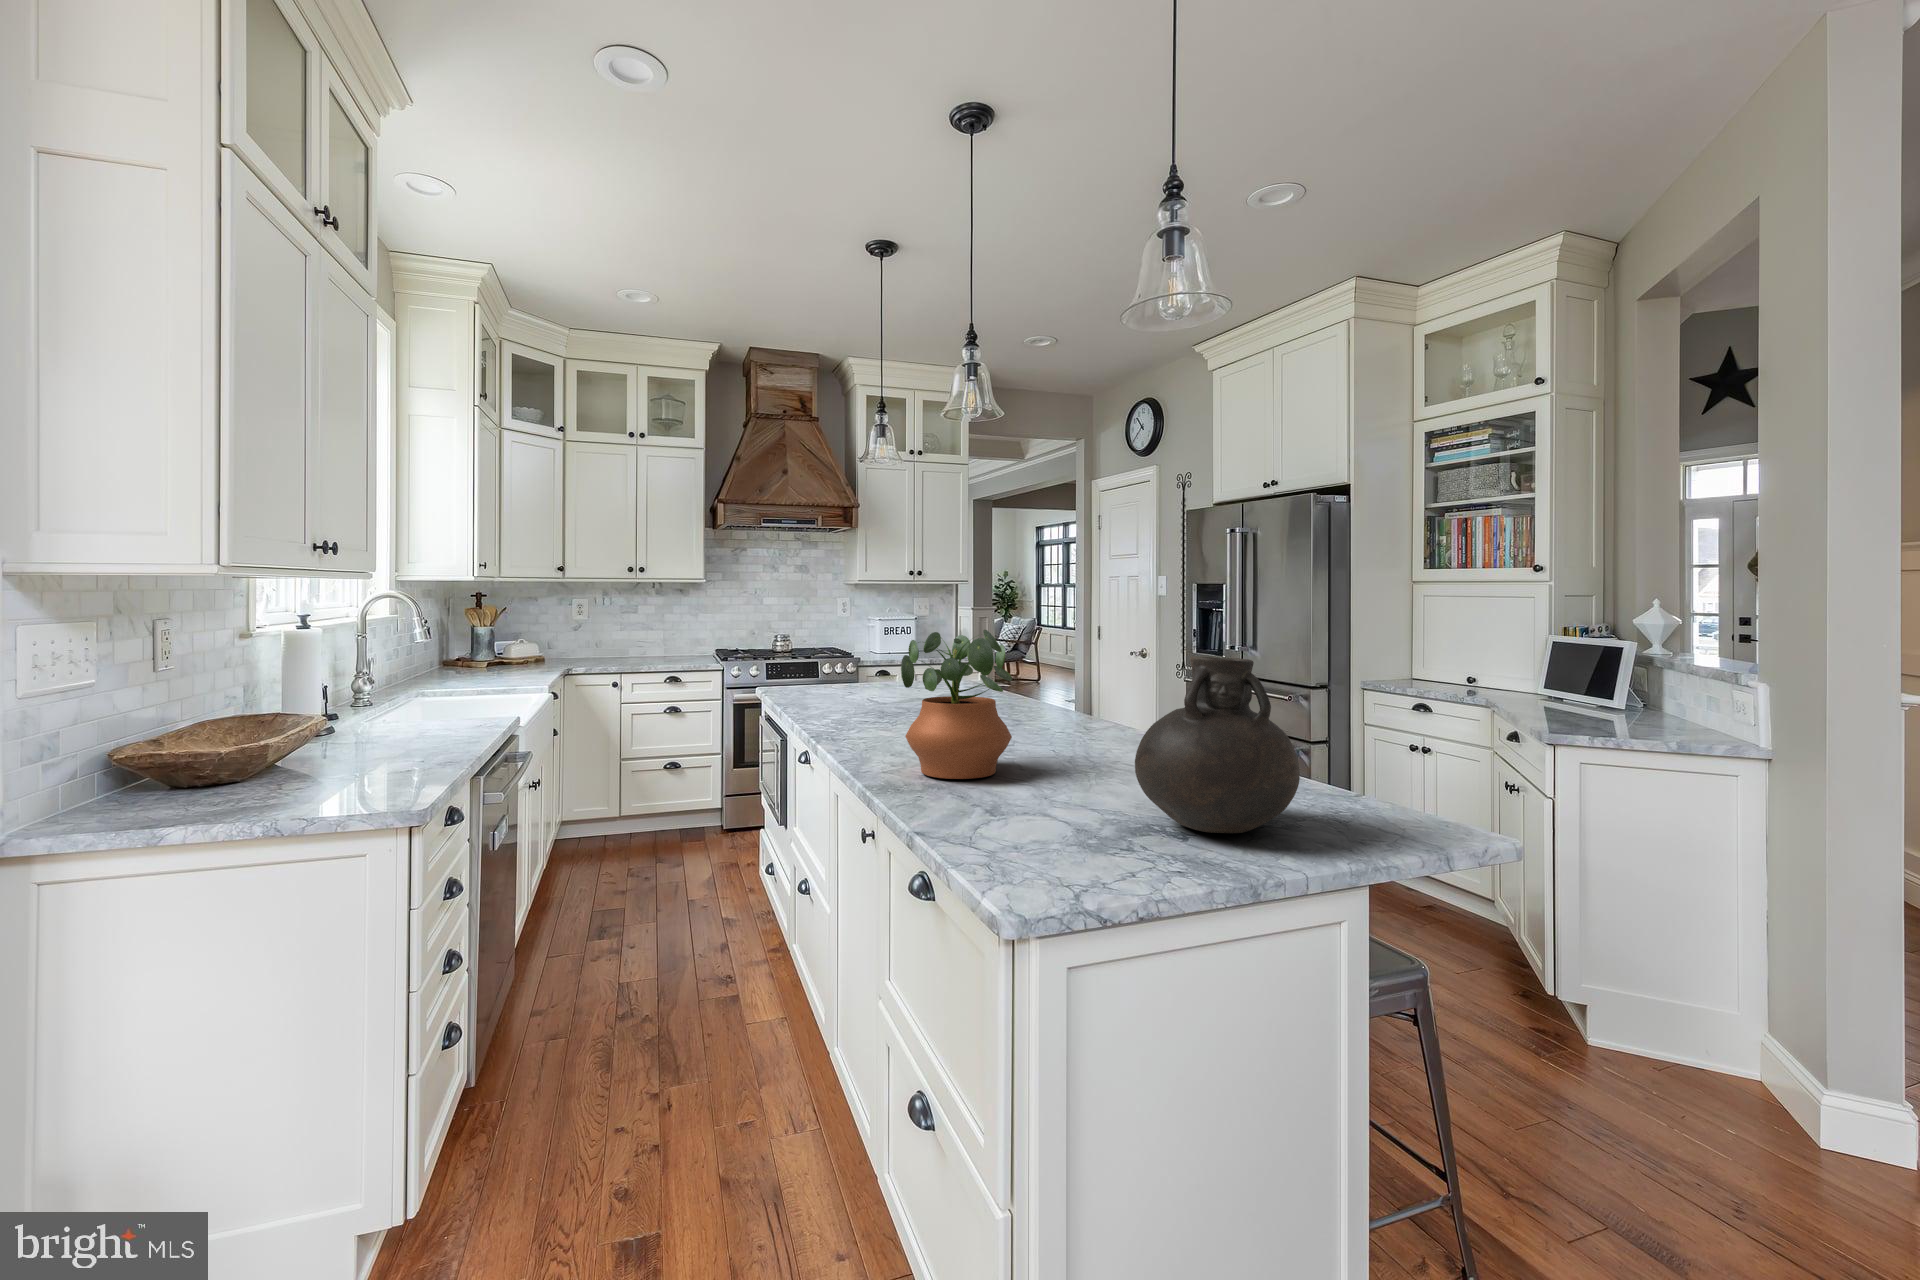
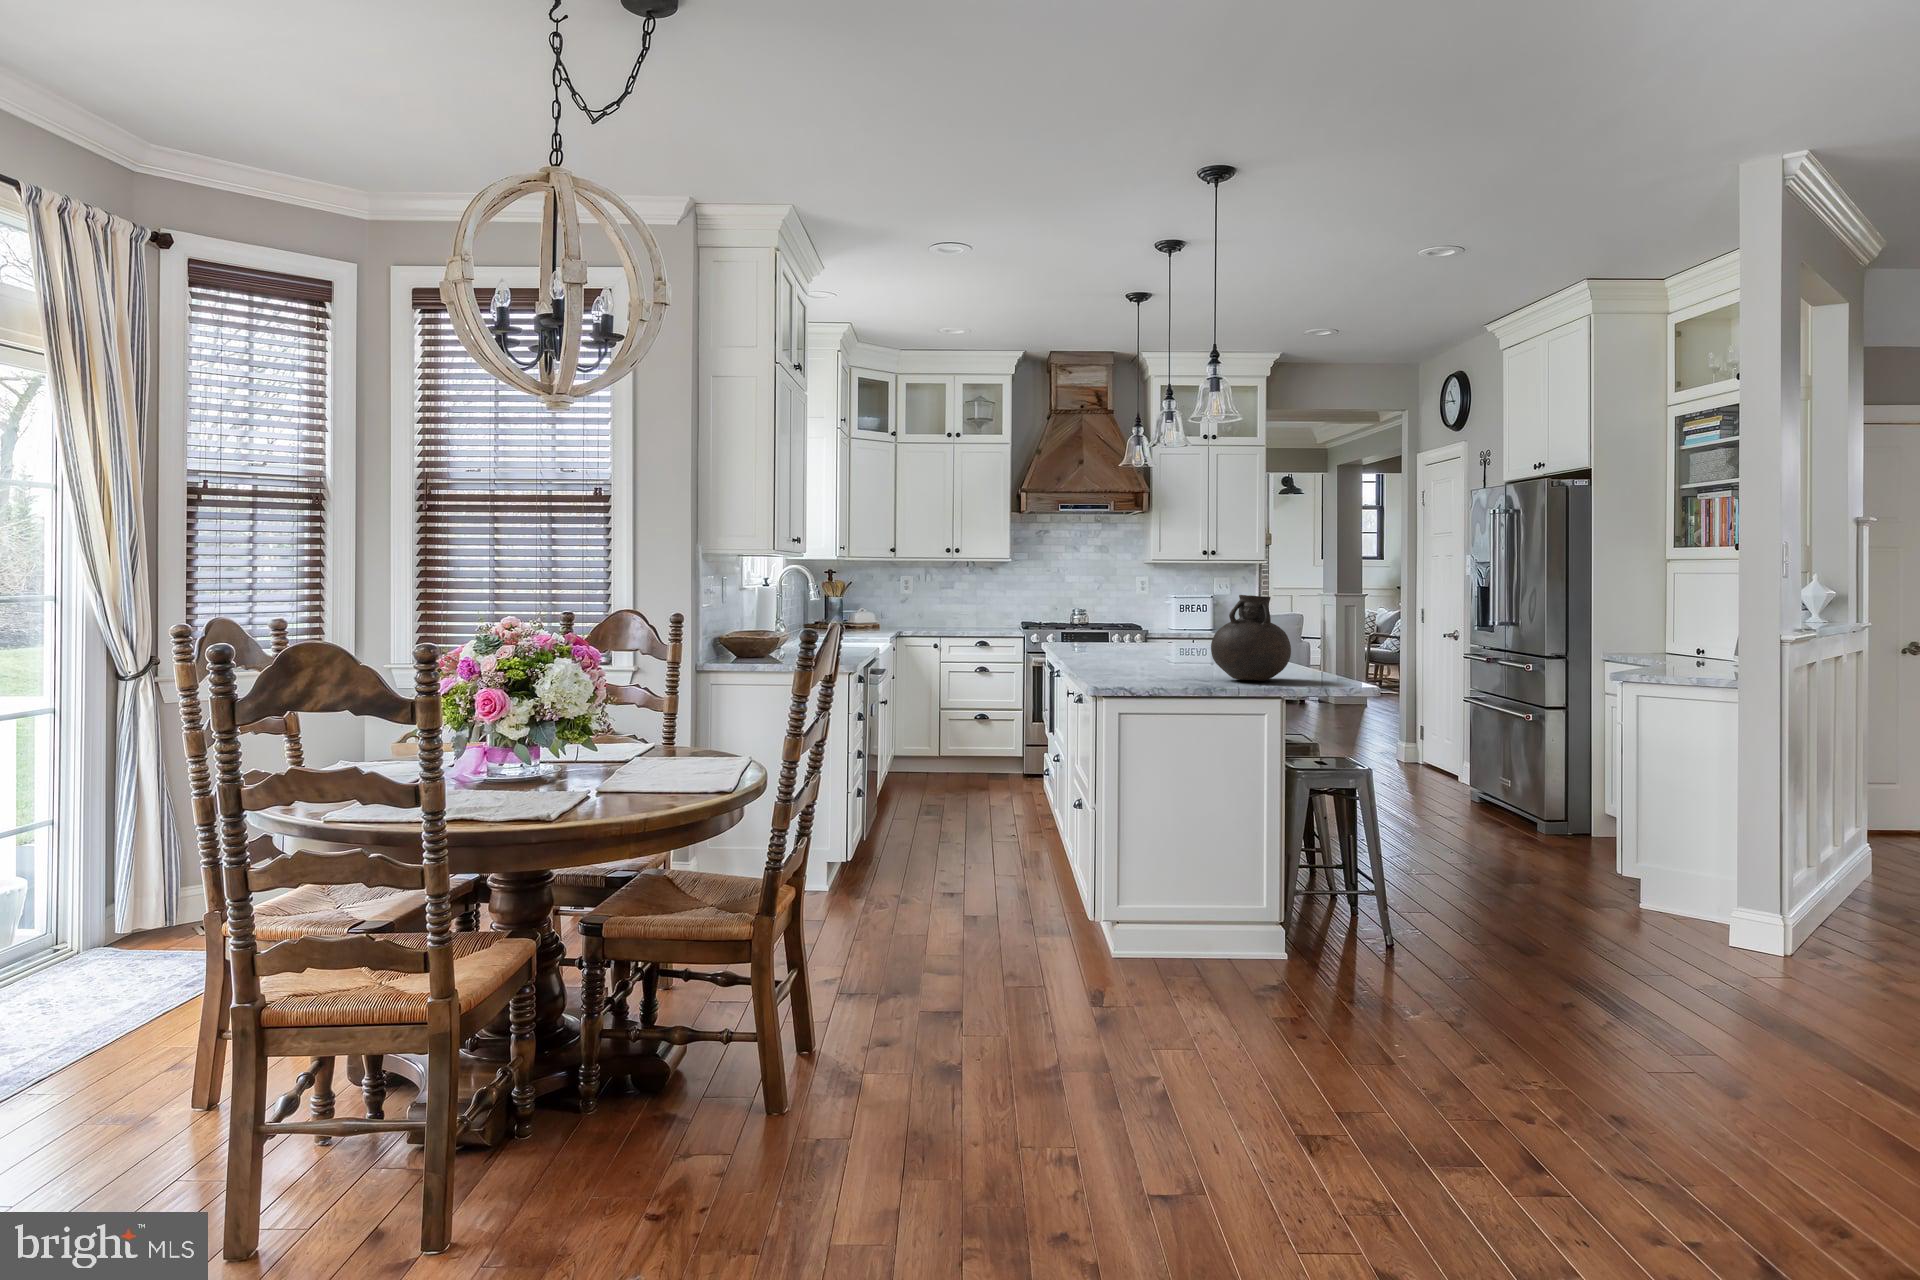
potted plant: present [901,630,1012,779] -> none [1114,585,1182,668]

